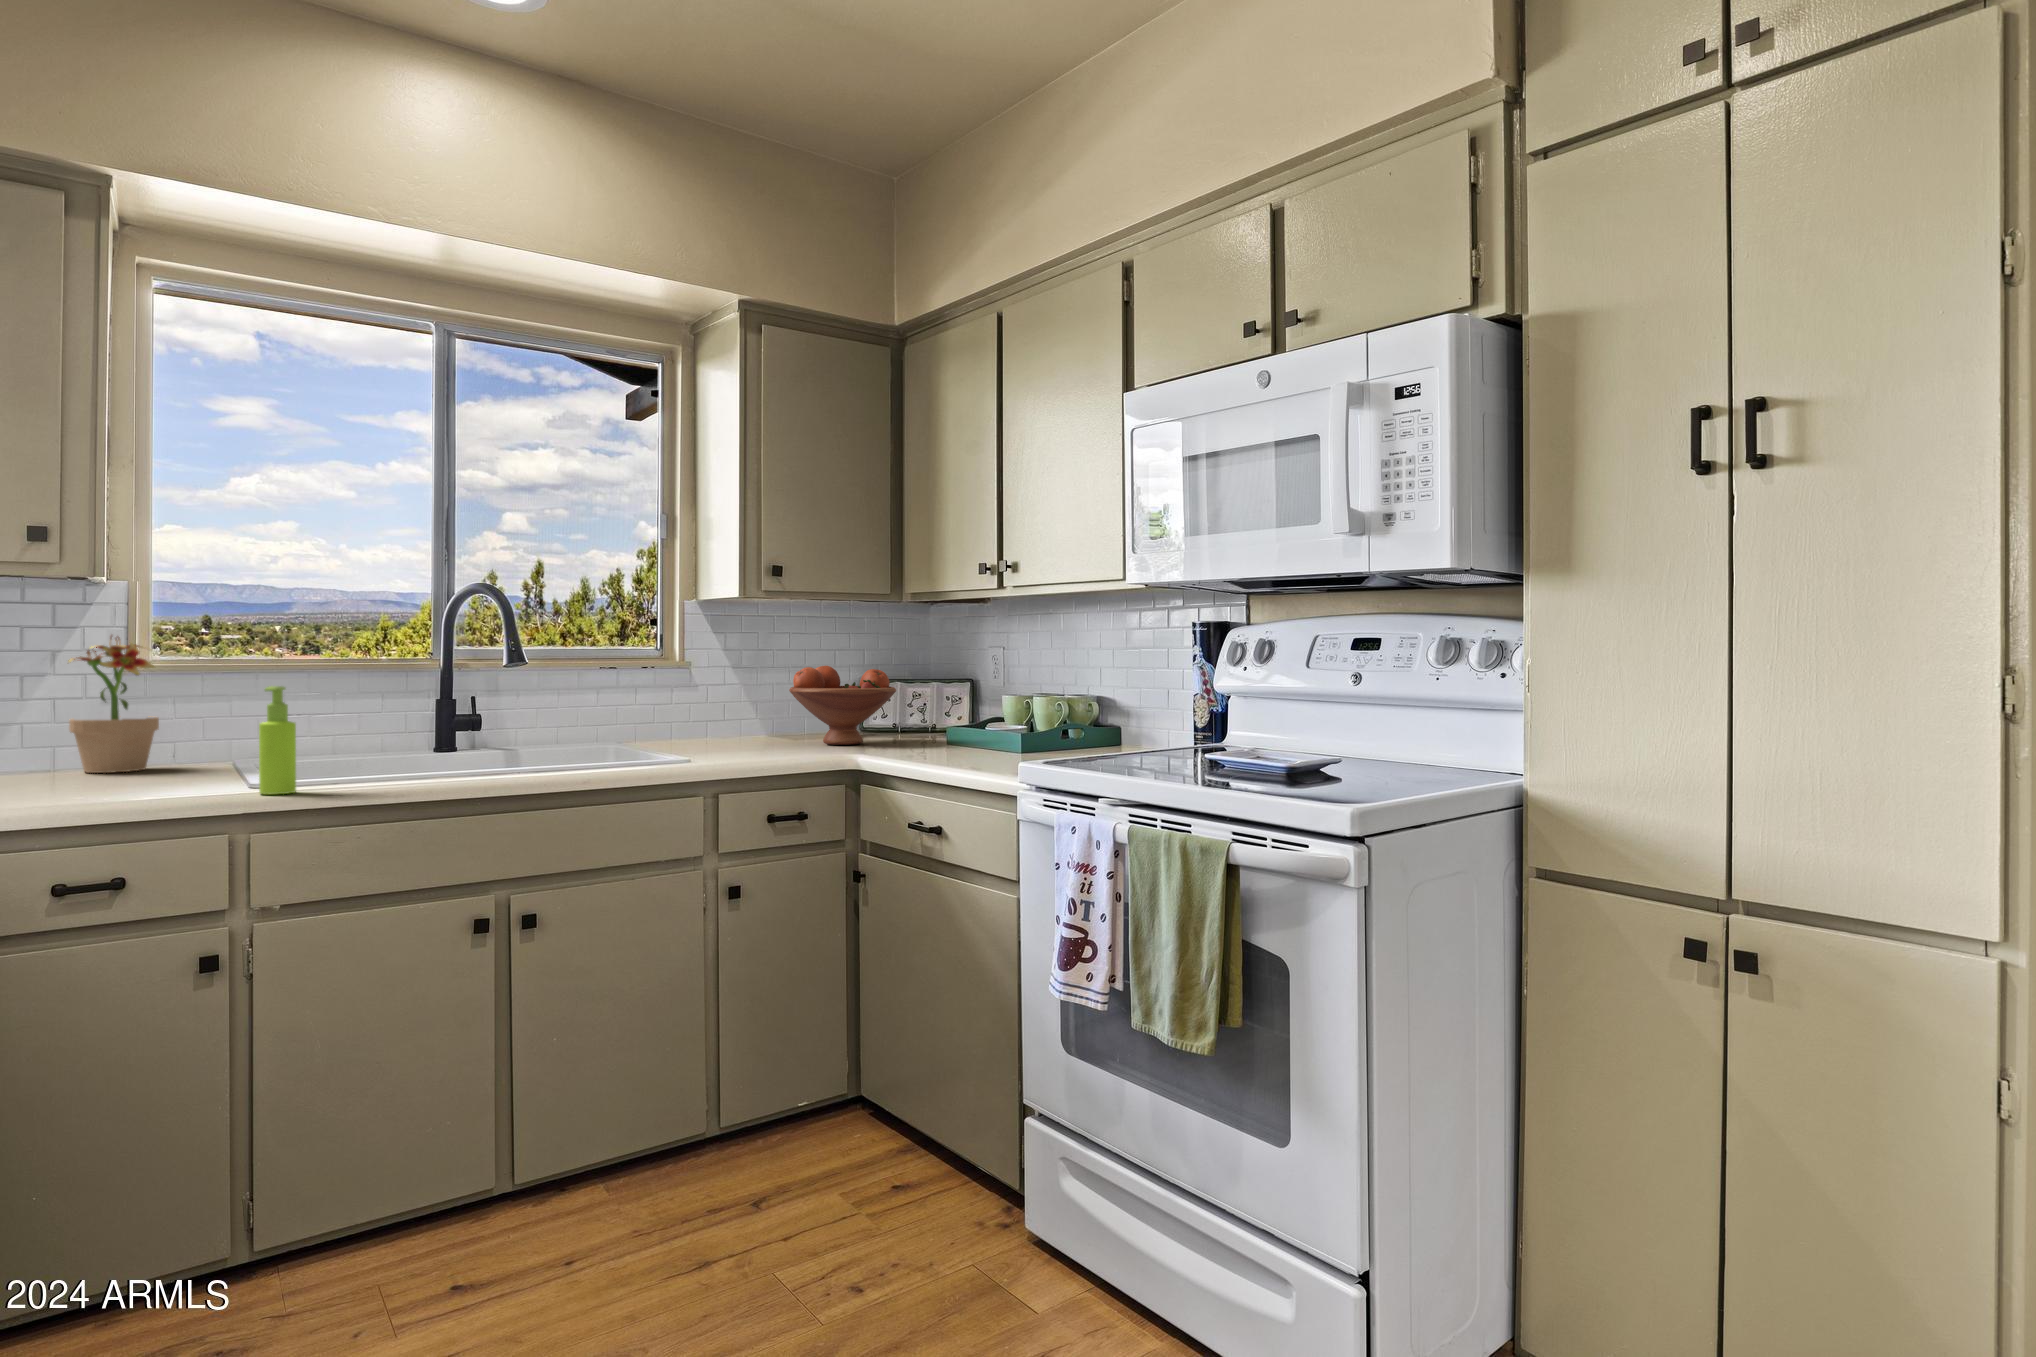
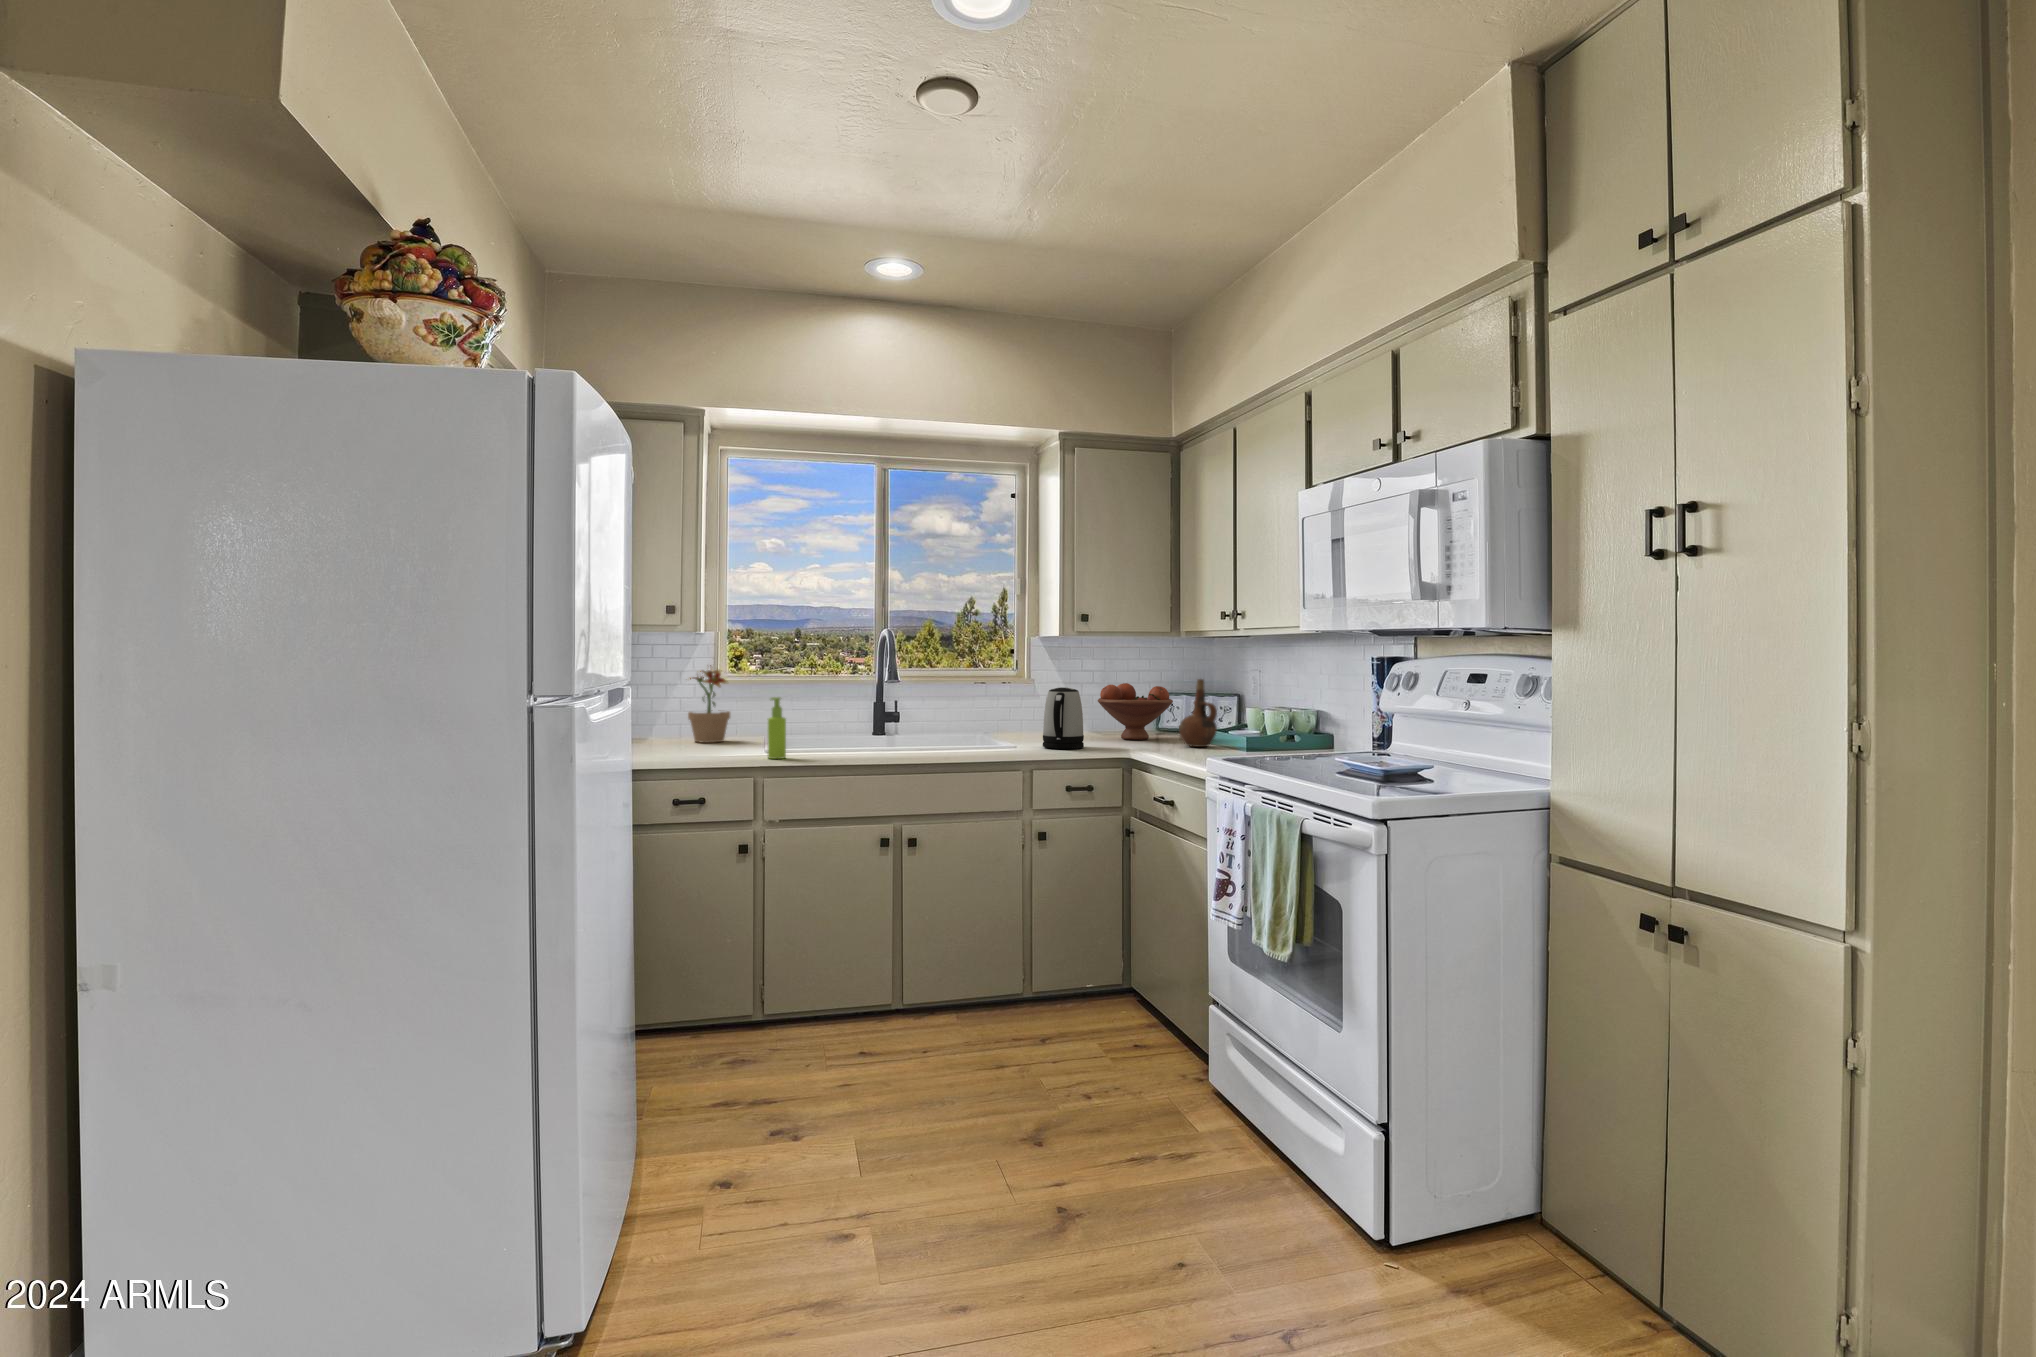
ceramic pitcher: none [918,657,972,751] -> present [1179,679,1217,747]
kettle: none [726,669,789,760] -> present [1043,687,1084,749]

